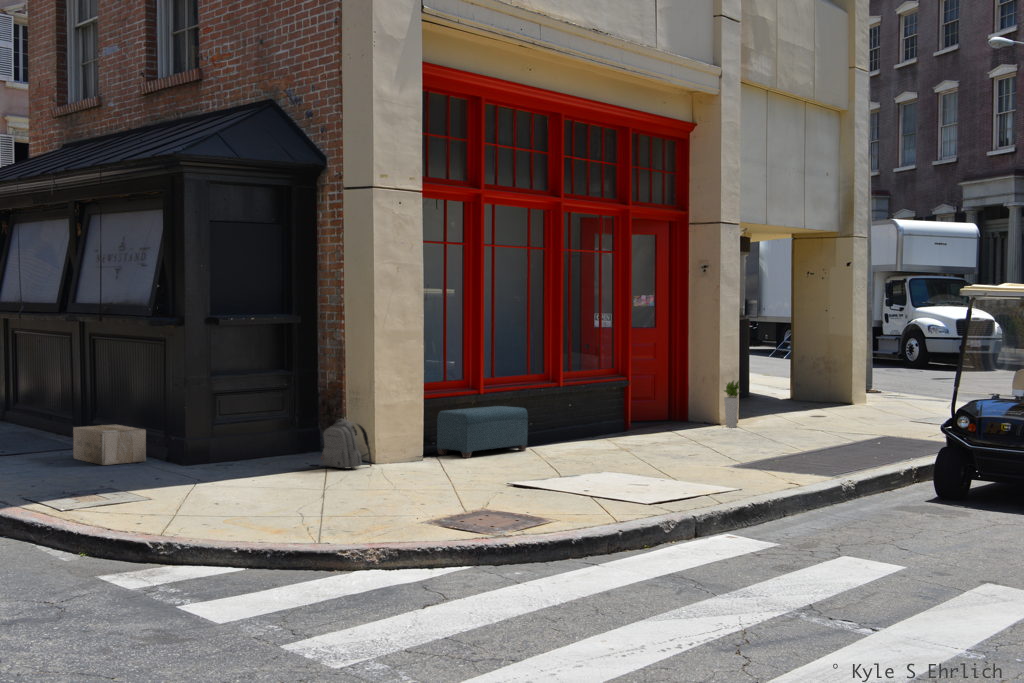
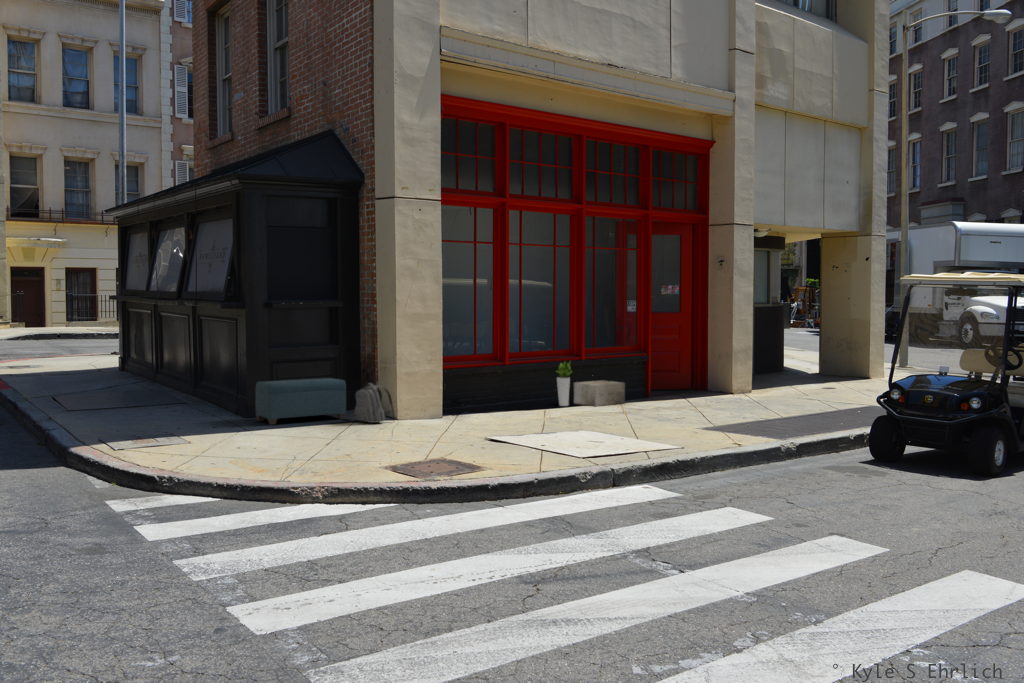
planter: present [724,381,740,428] -> present [557,362,571,406]
bench: present [437,406,528,458] -> present [255,378,346,425]
cardboard box: present [73,425,146,465] -> present [574,381,625,406]

